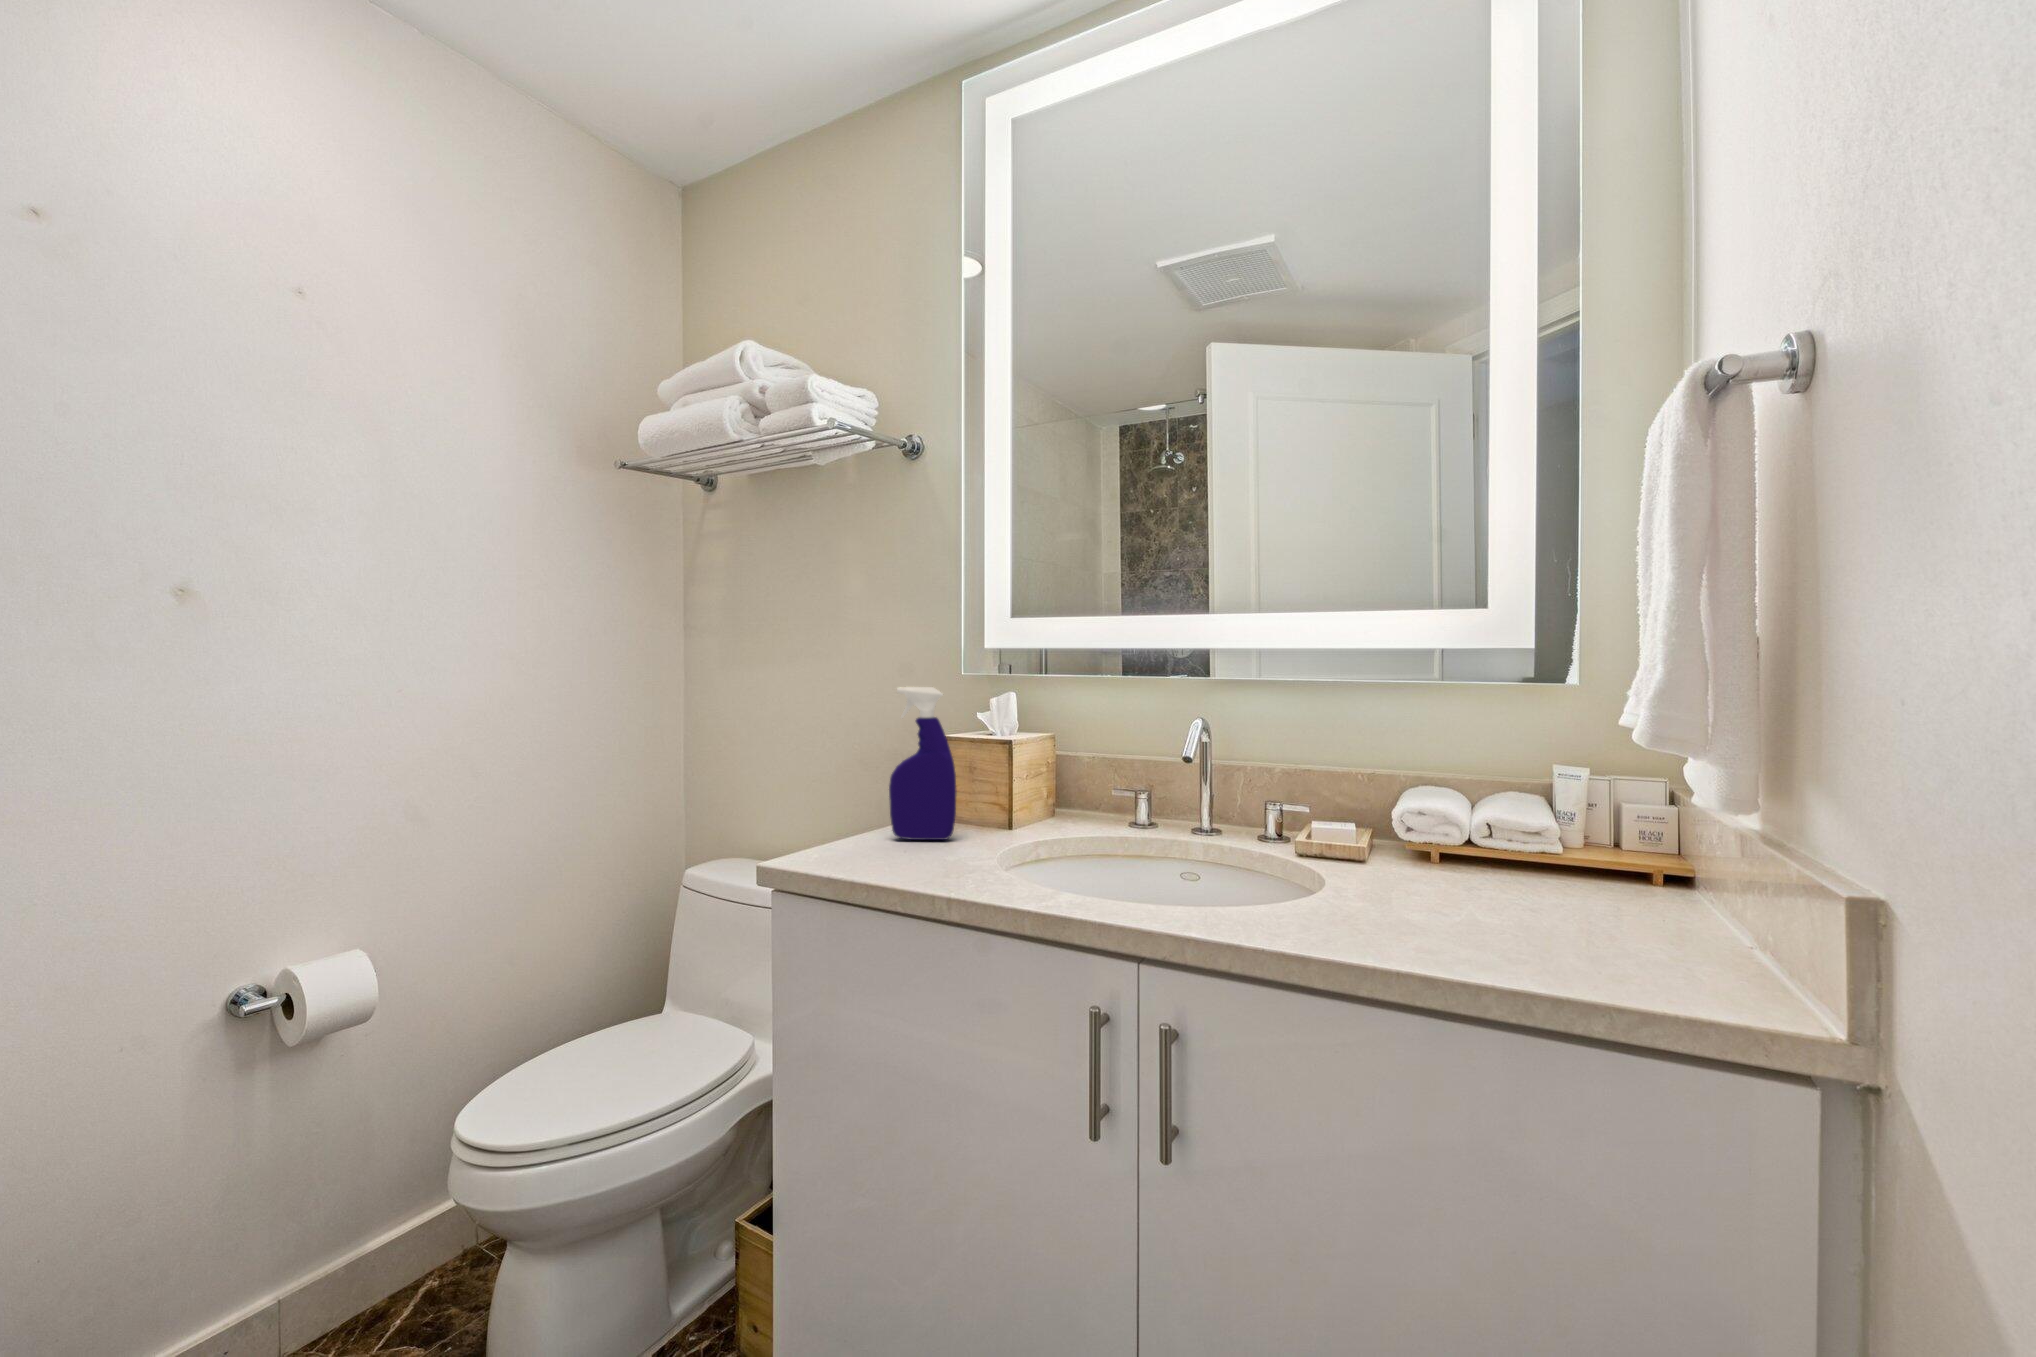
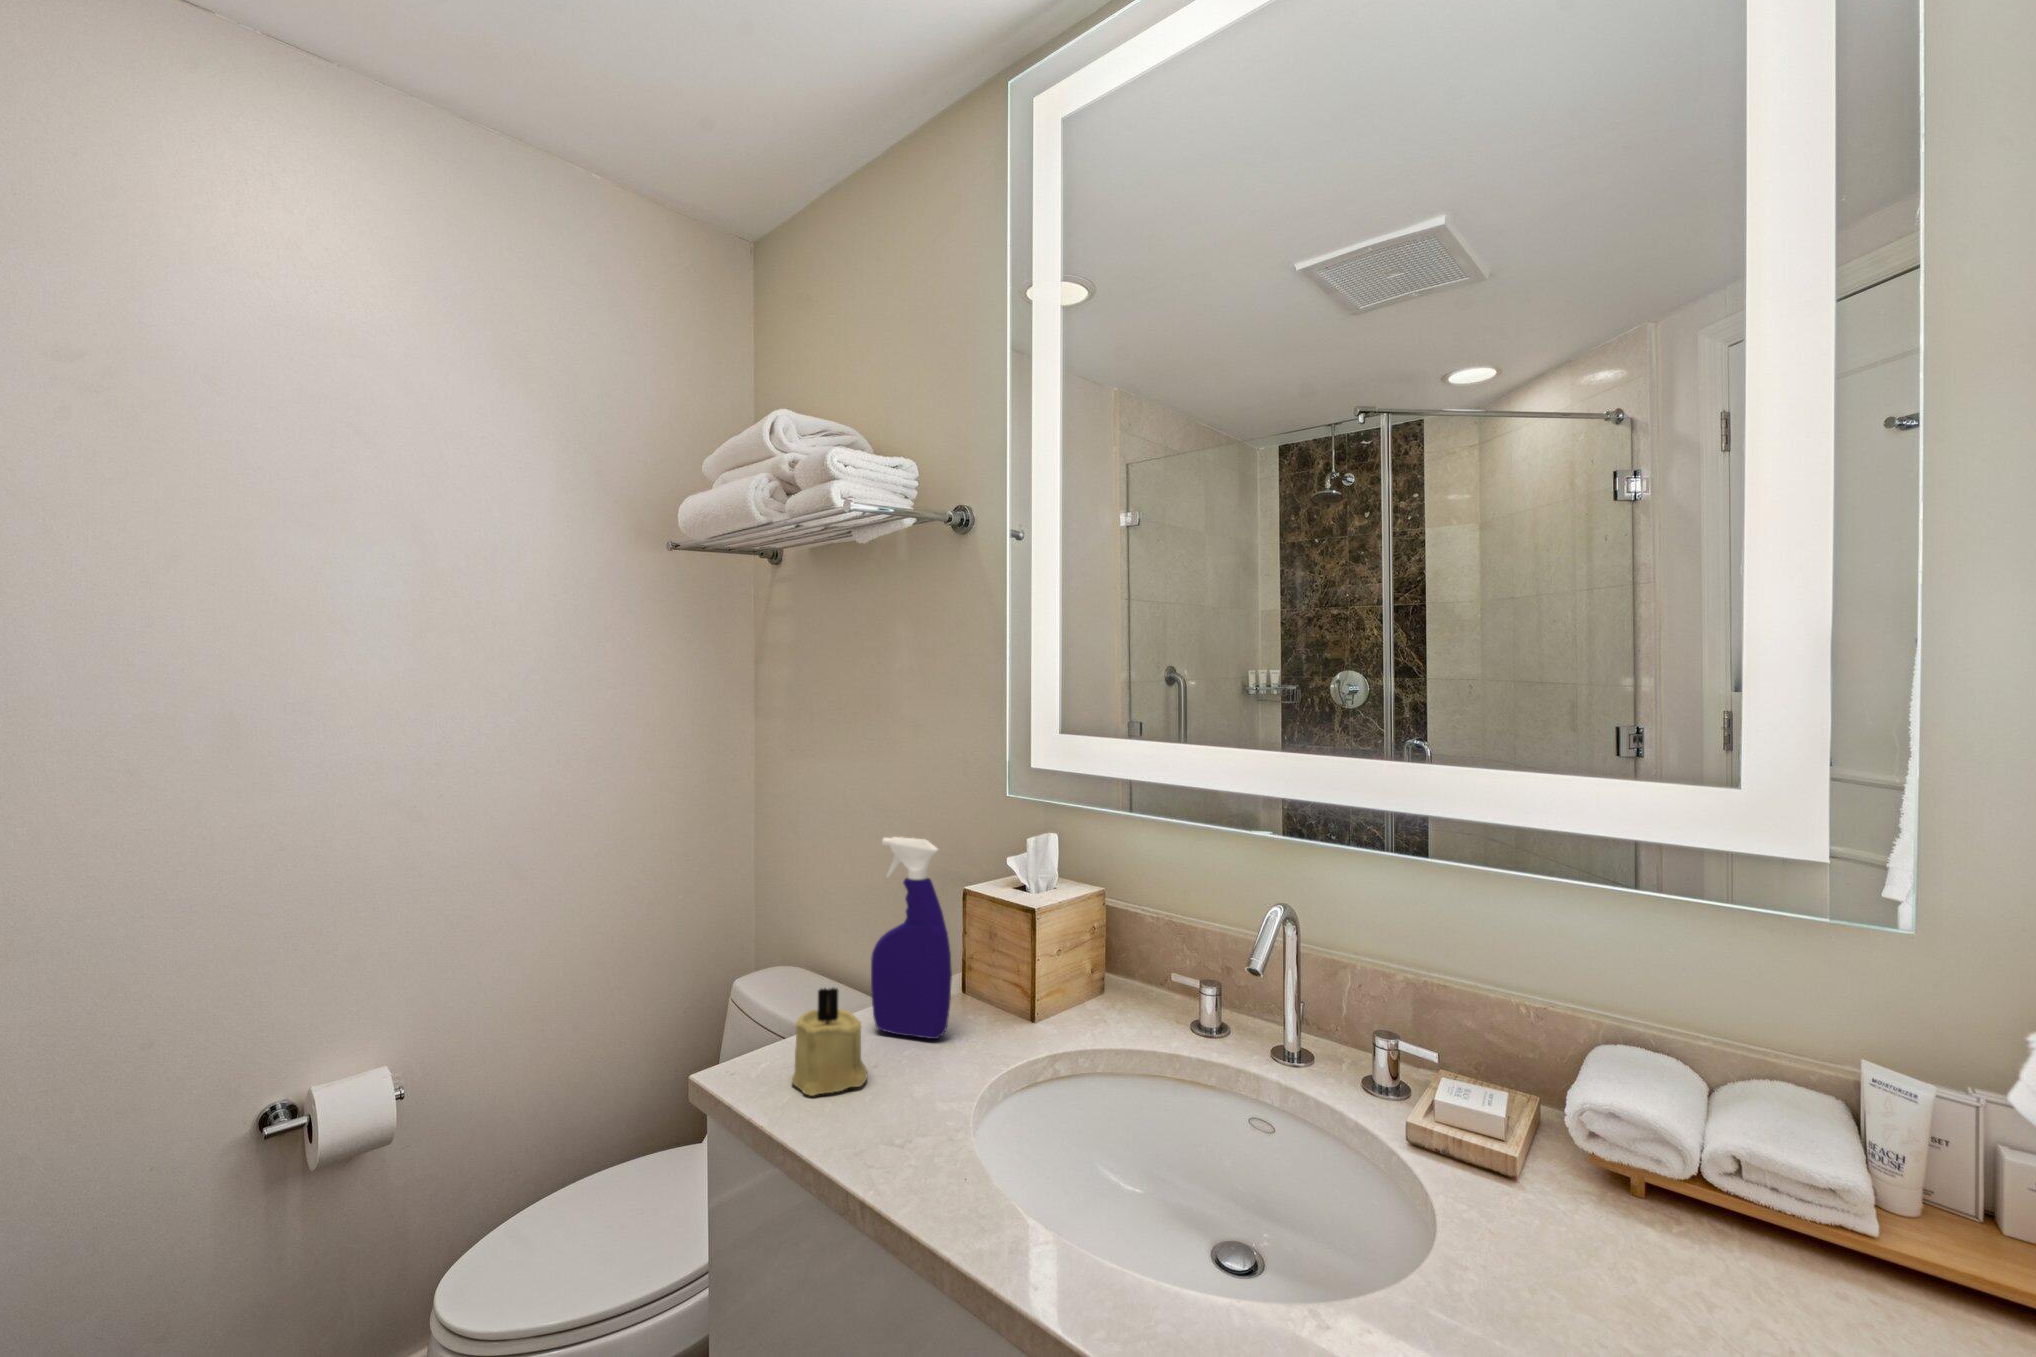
candle: none [857,790,915,867] -> present [792,988,867,1096]

